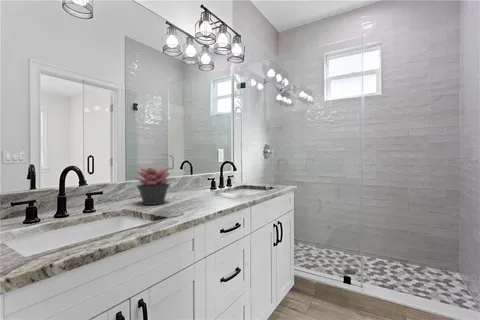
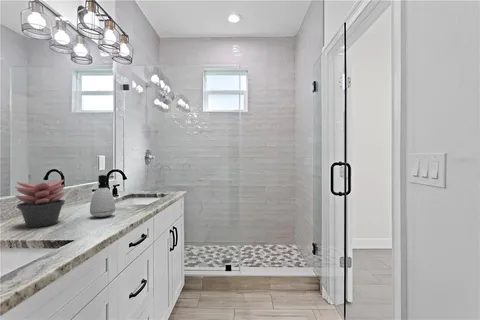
soap dispenser: none [189,164,209,202] -> present [90,175,115,217]

